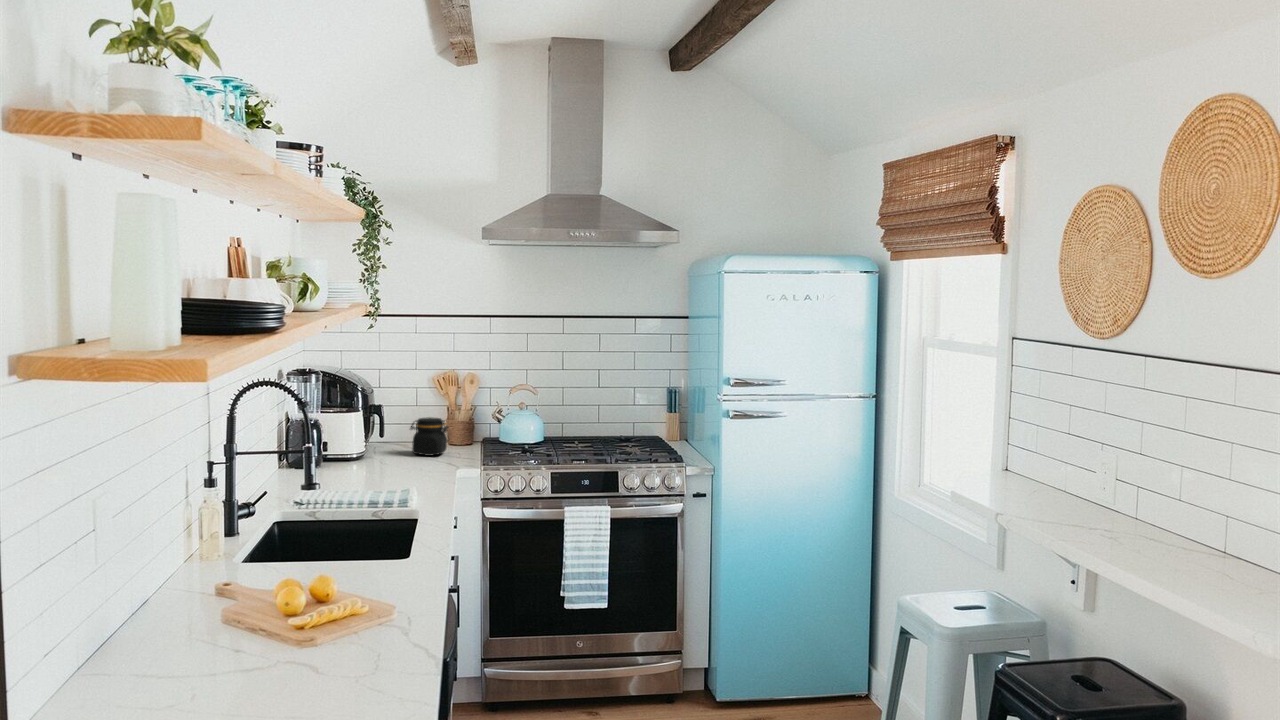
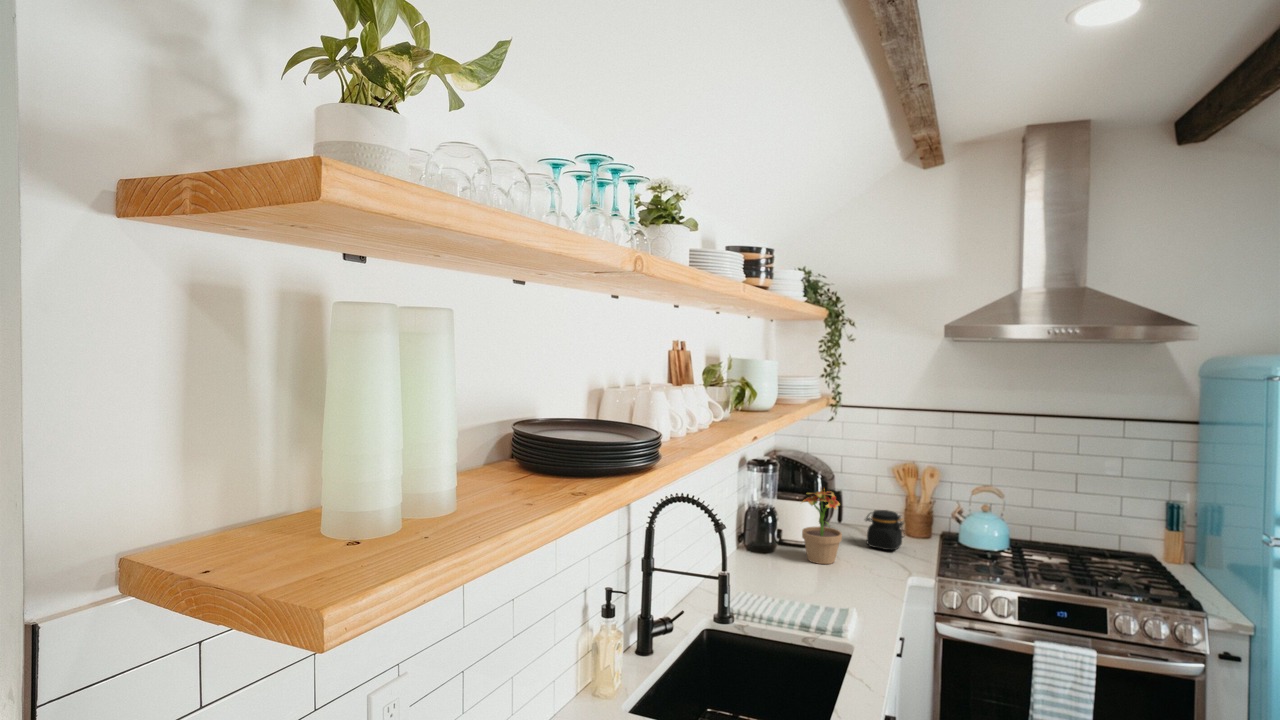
potted plant: none [347,392,391,470] -> present [802,488,842,564]

